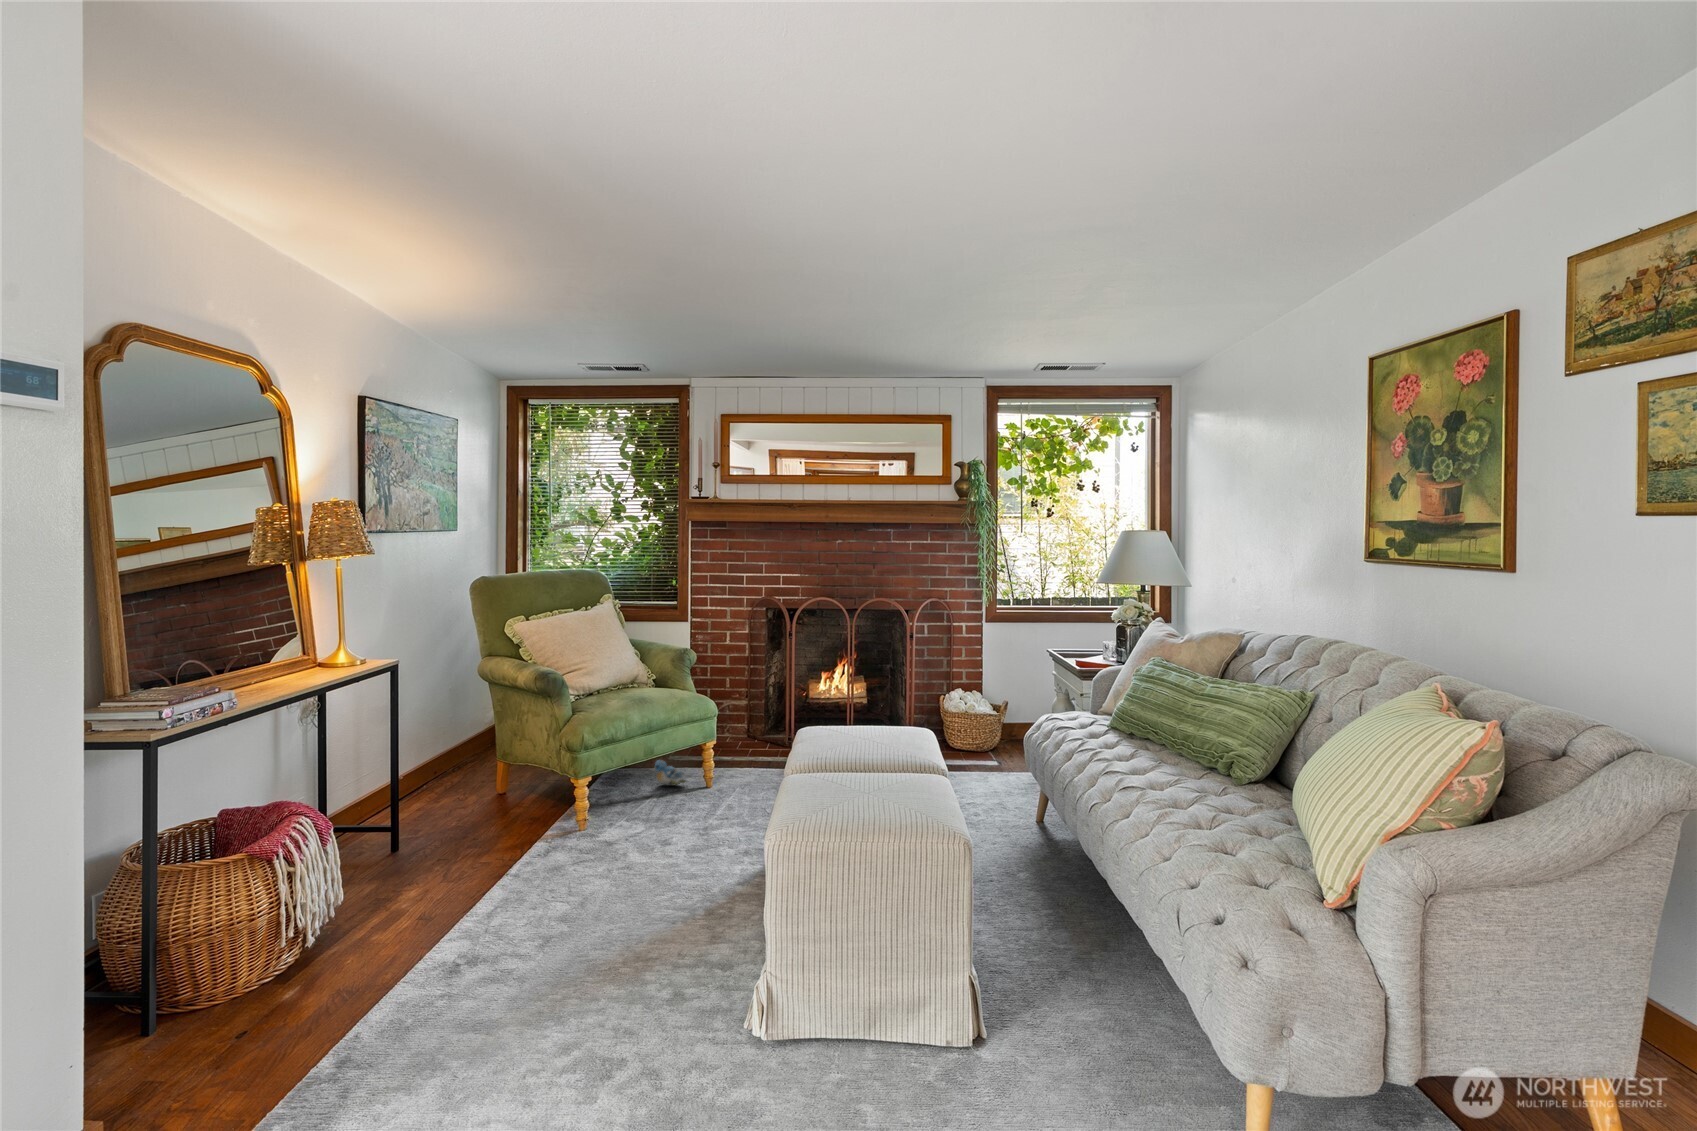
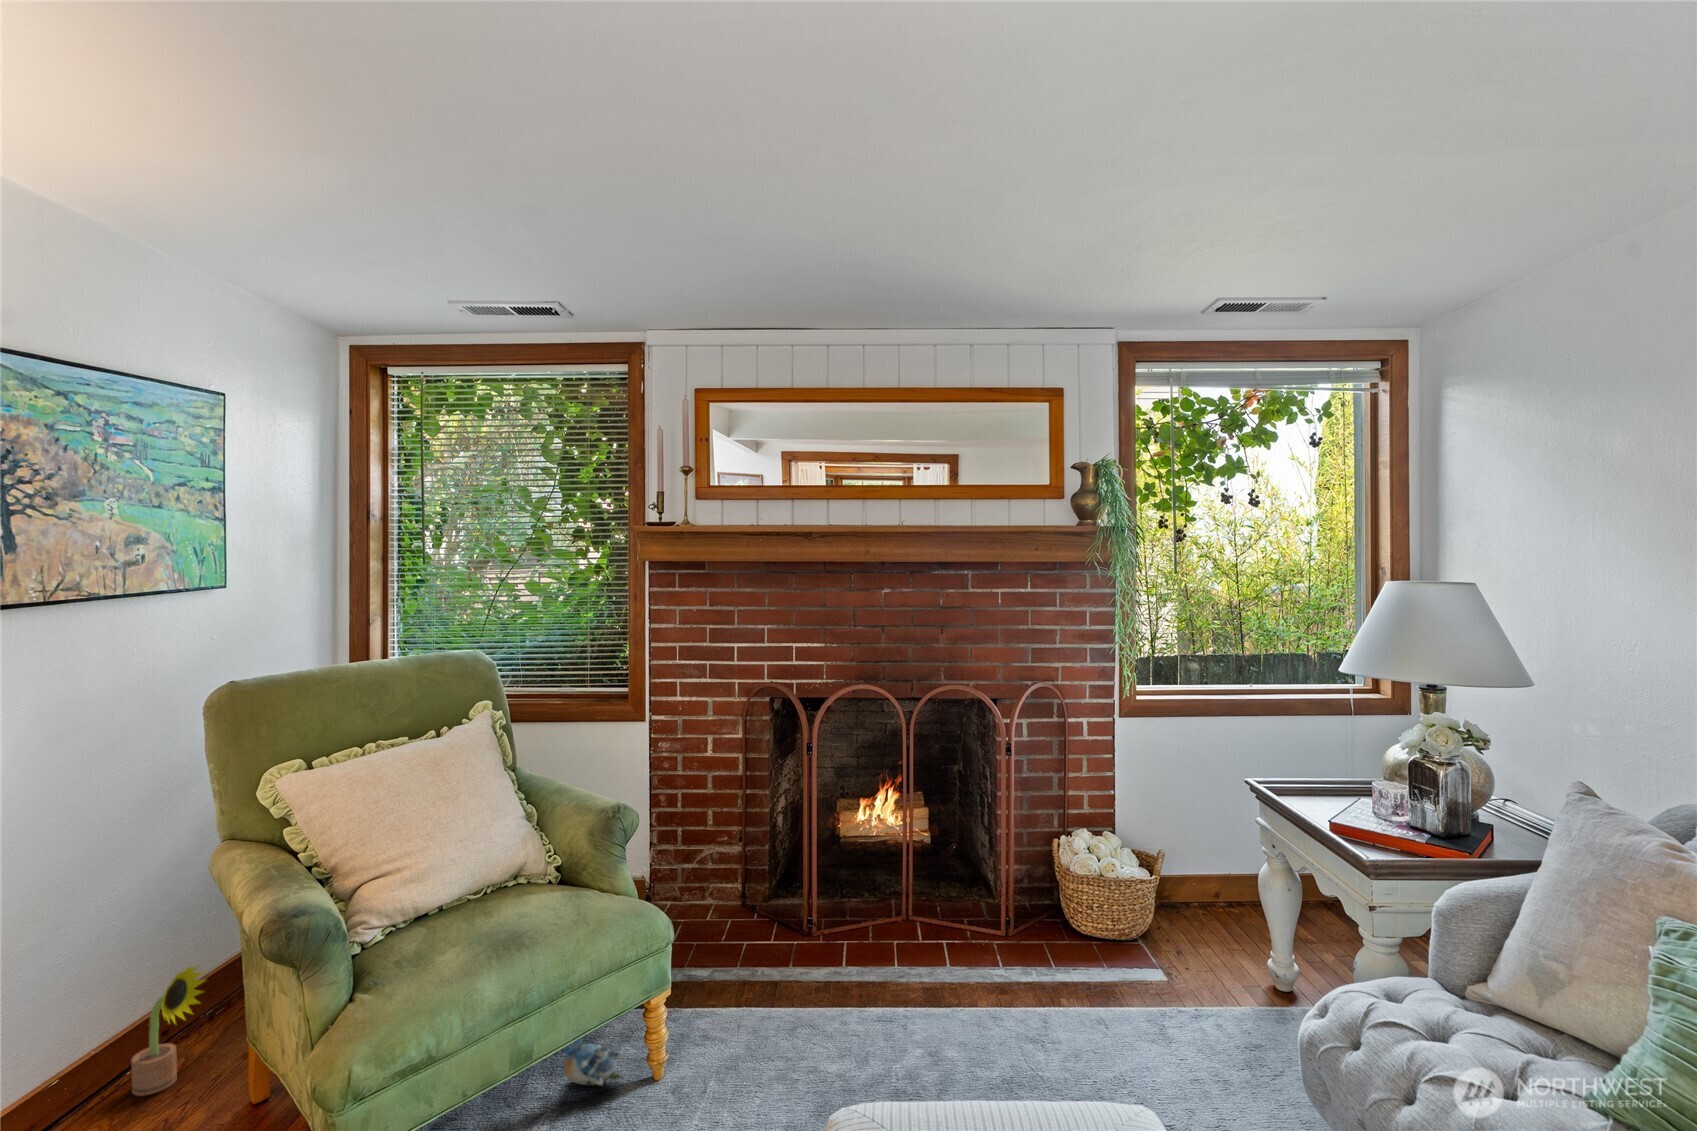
decorative plant: none [432,723,466,787] -> present [131,966,205,1096]

